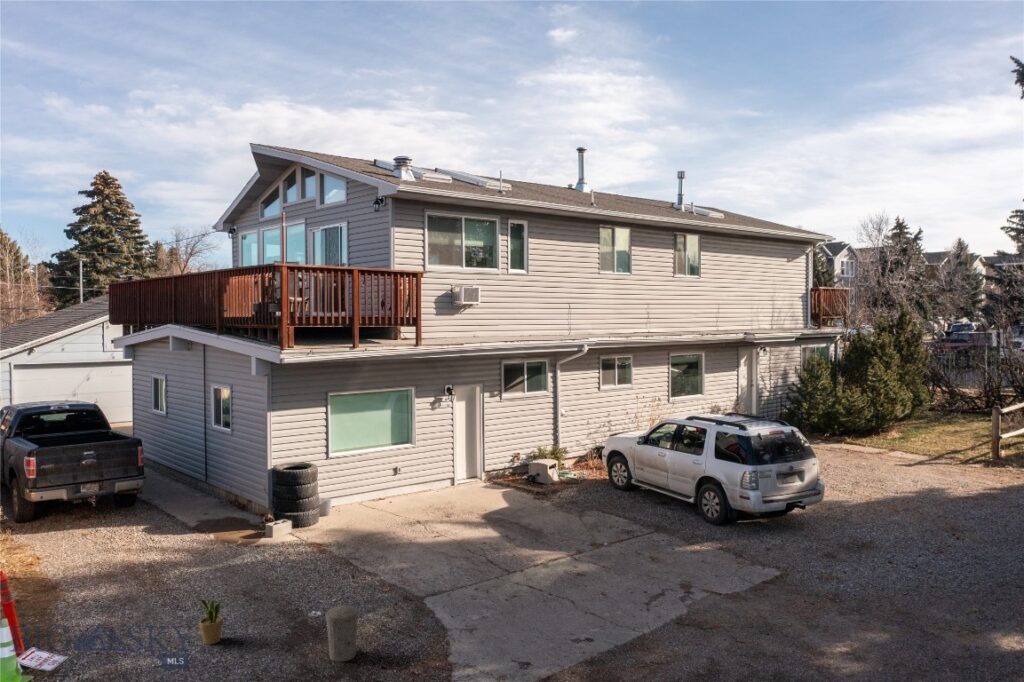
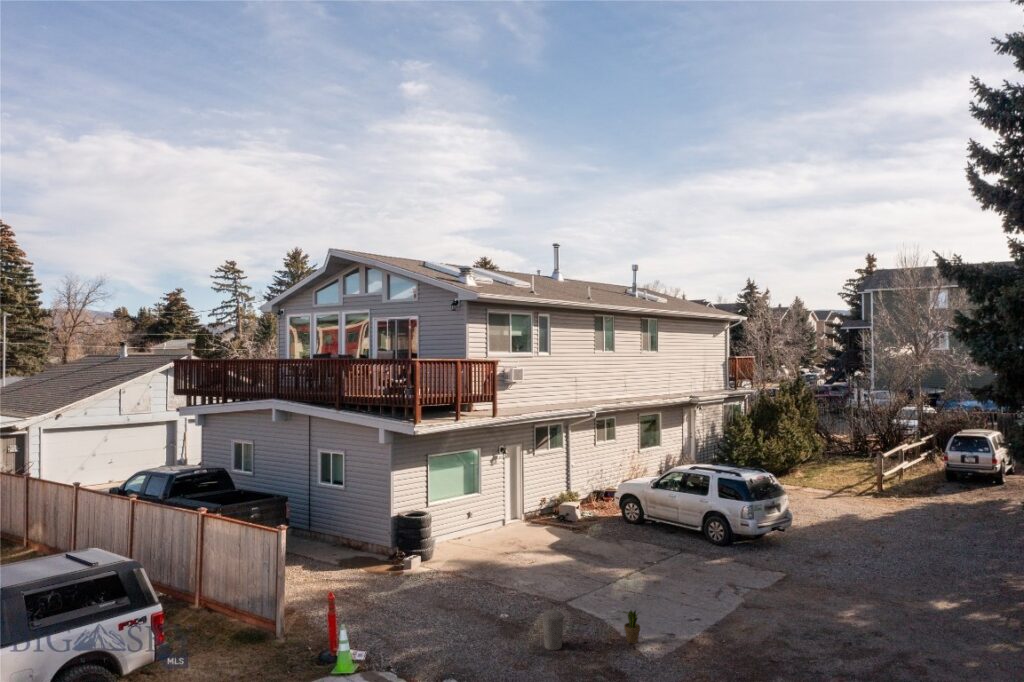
potted plant: present [198,599,223,645] -> present [623,610,640,643]

